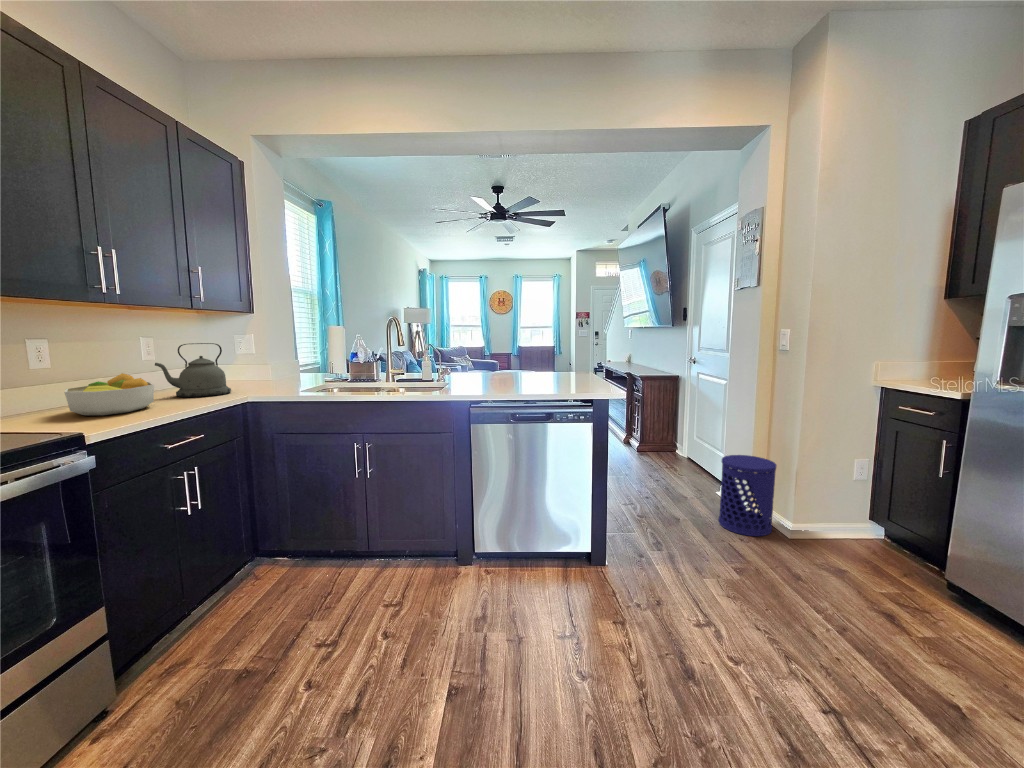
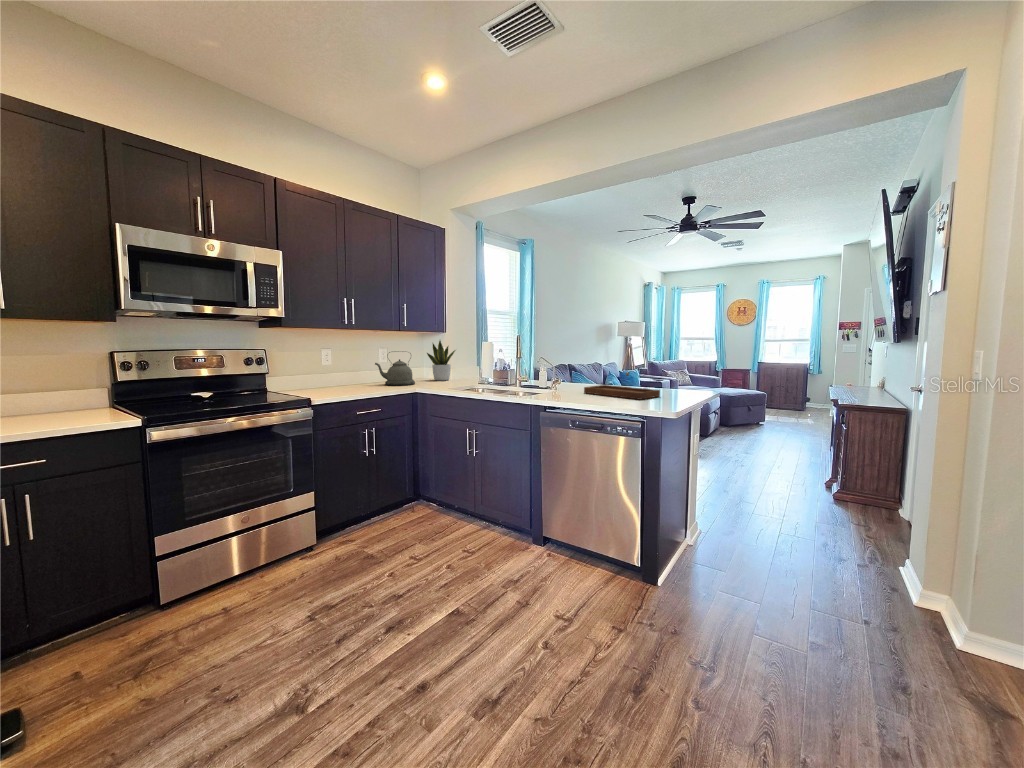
potted plant: none [232,324,279,385] -> present [427,341,455,381]
tray: none [489,359,564,386] -> present [584,372,660,400]
fruit bowl: present [64,373,154,415] -> none [322,368,367,391]
waste bin: present [719,455,777,536] -> none [858,513,954,631]

